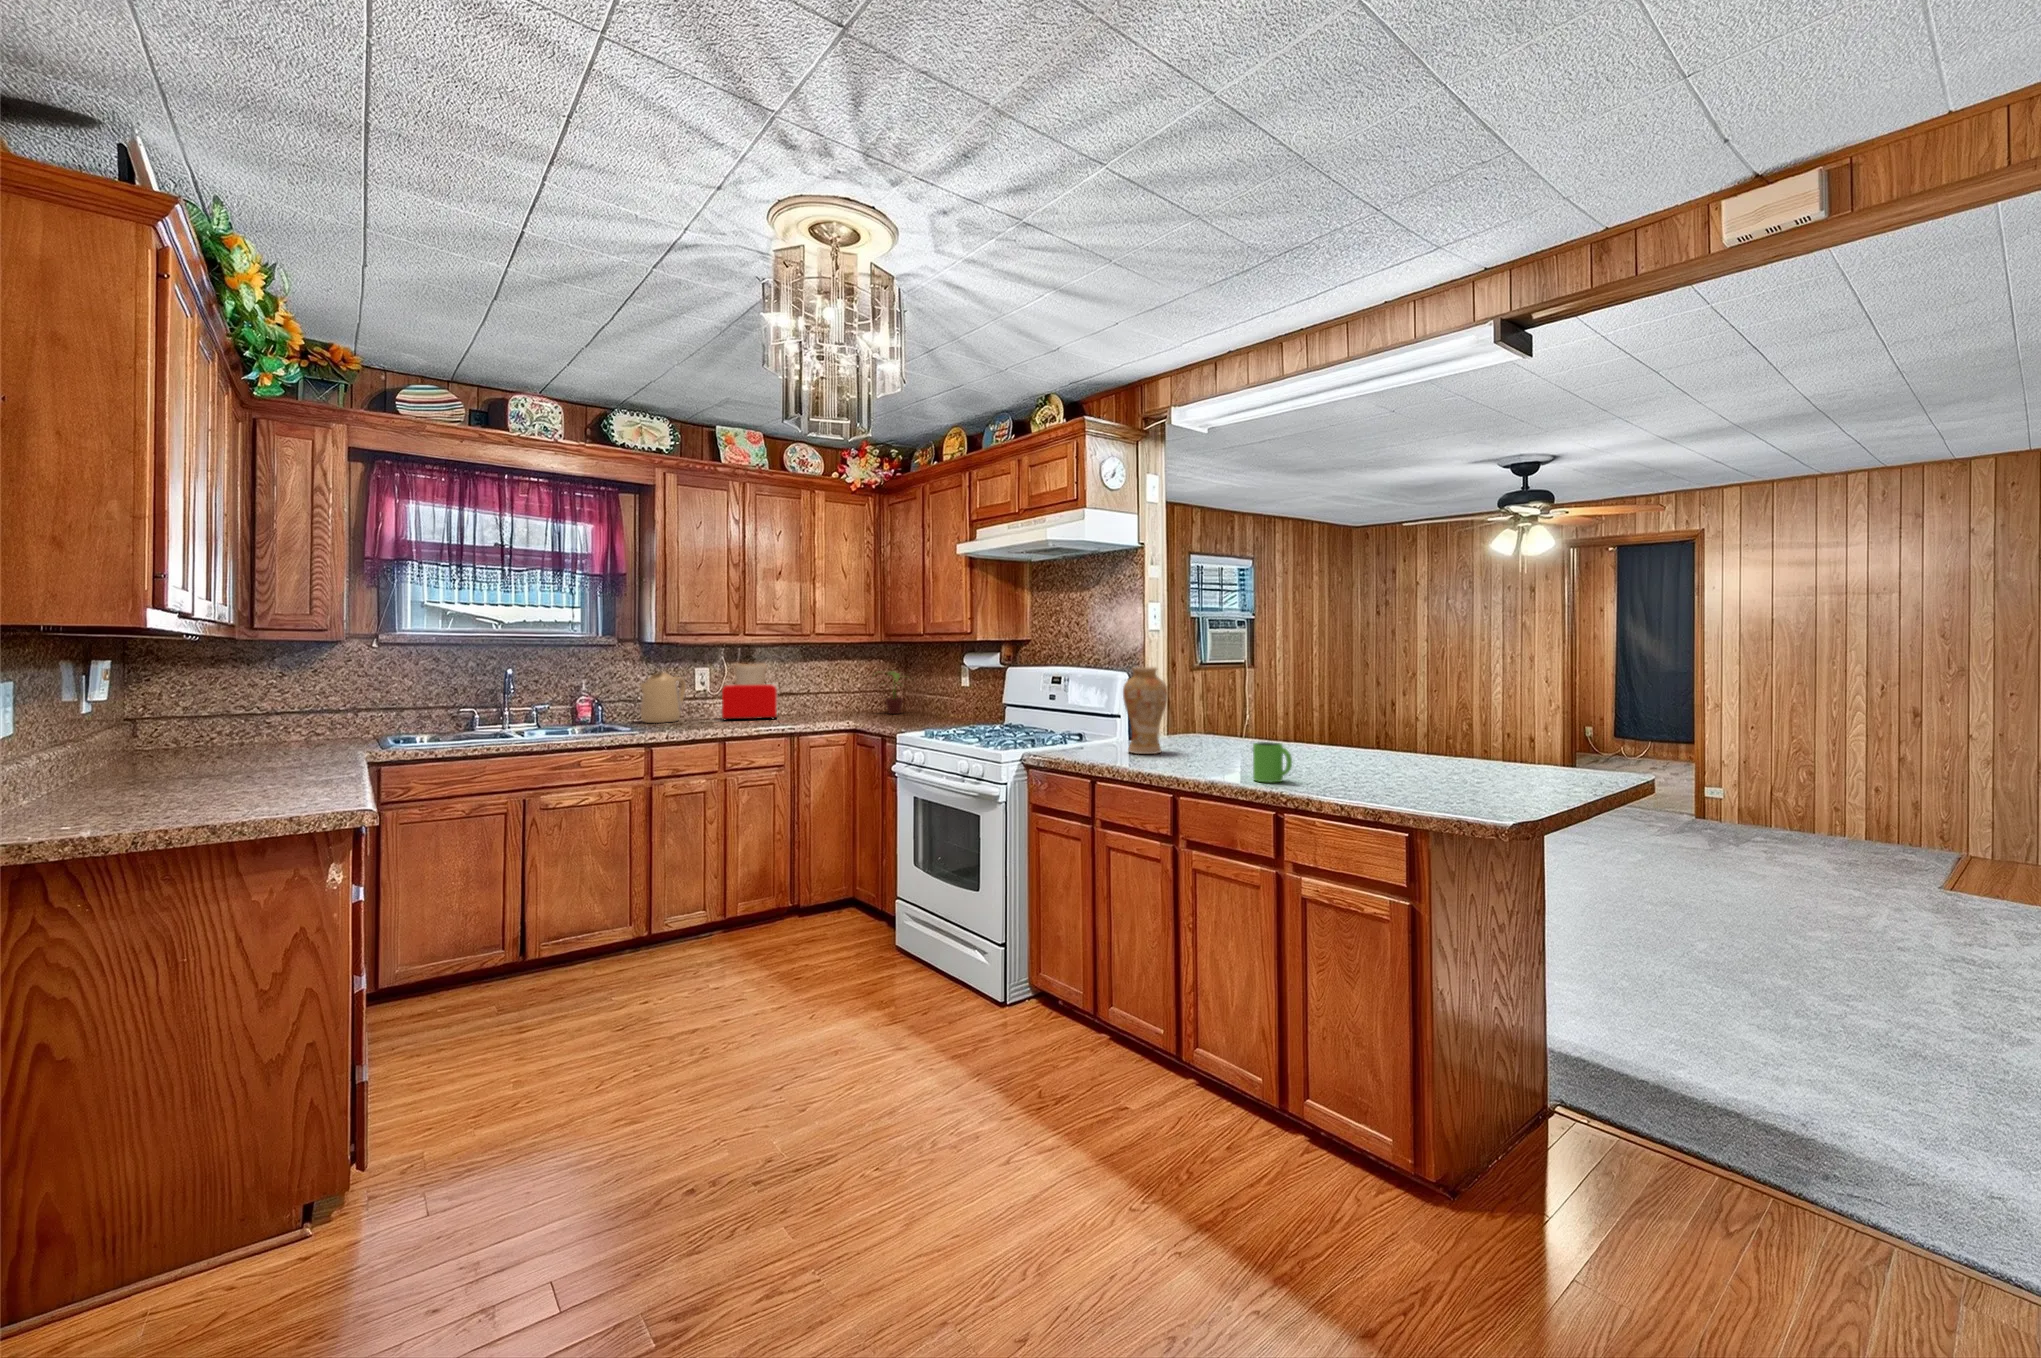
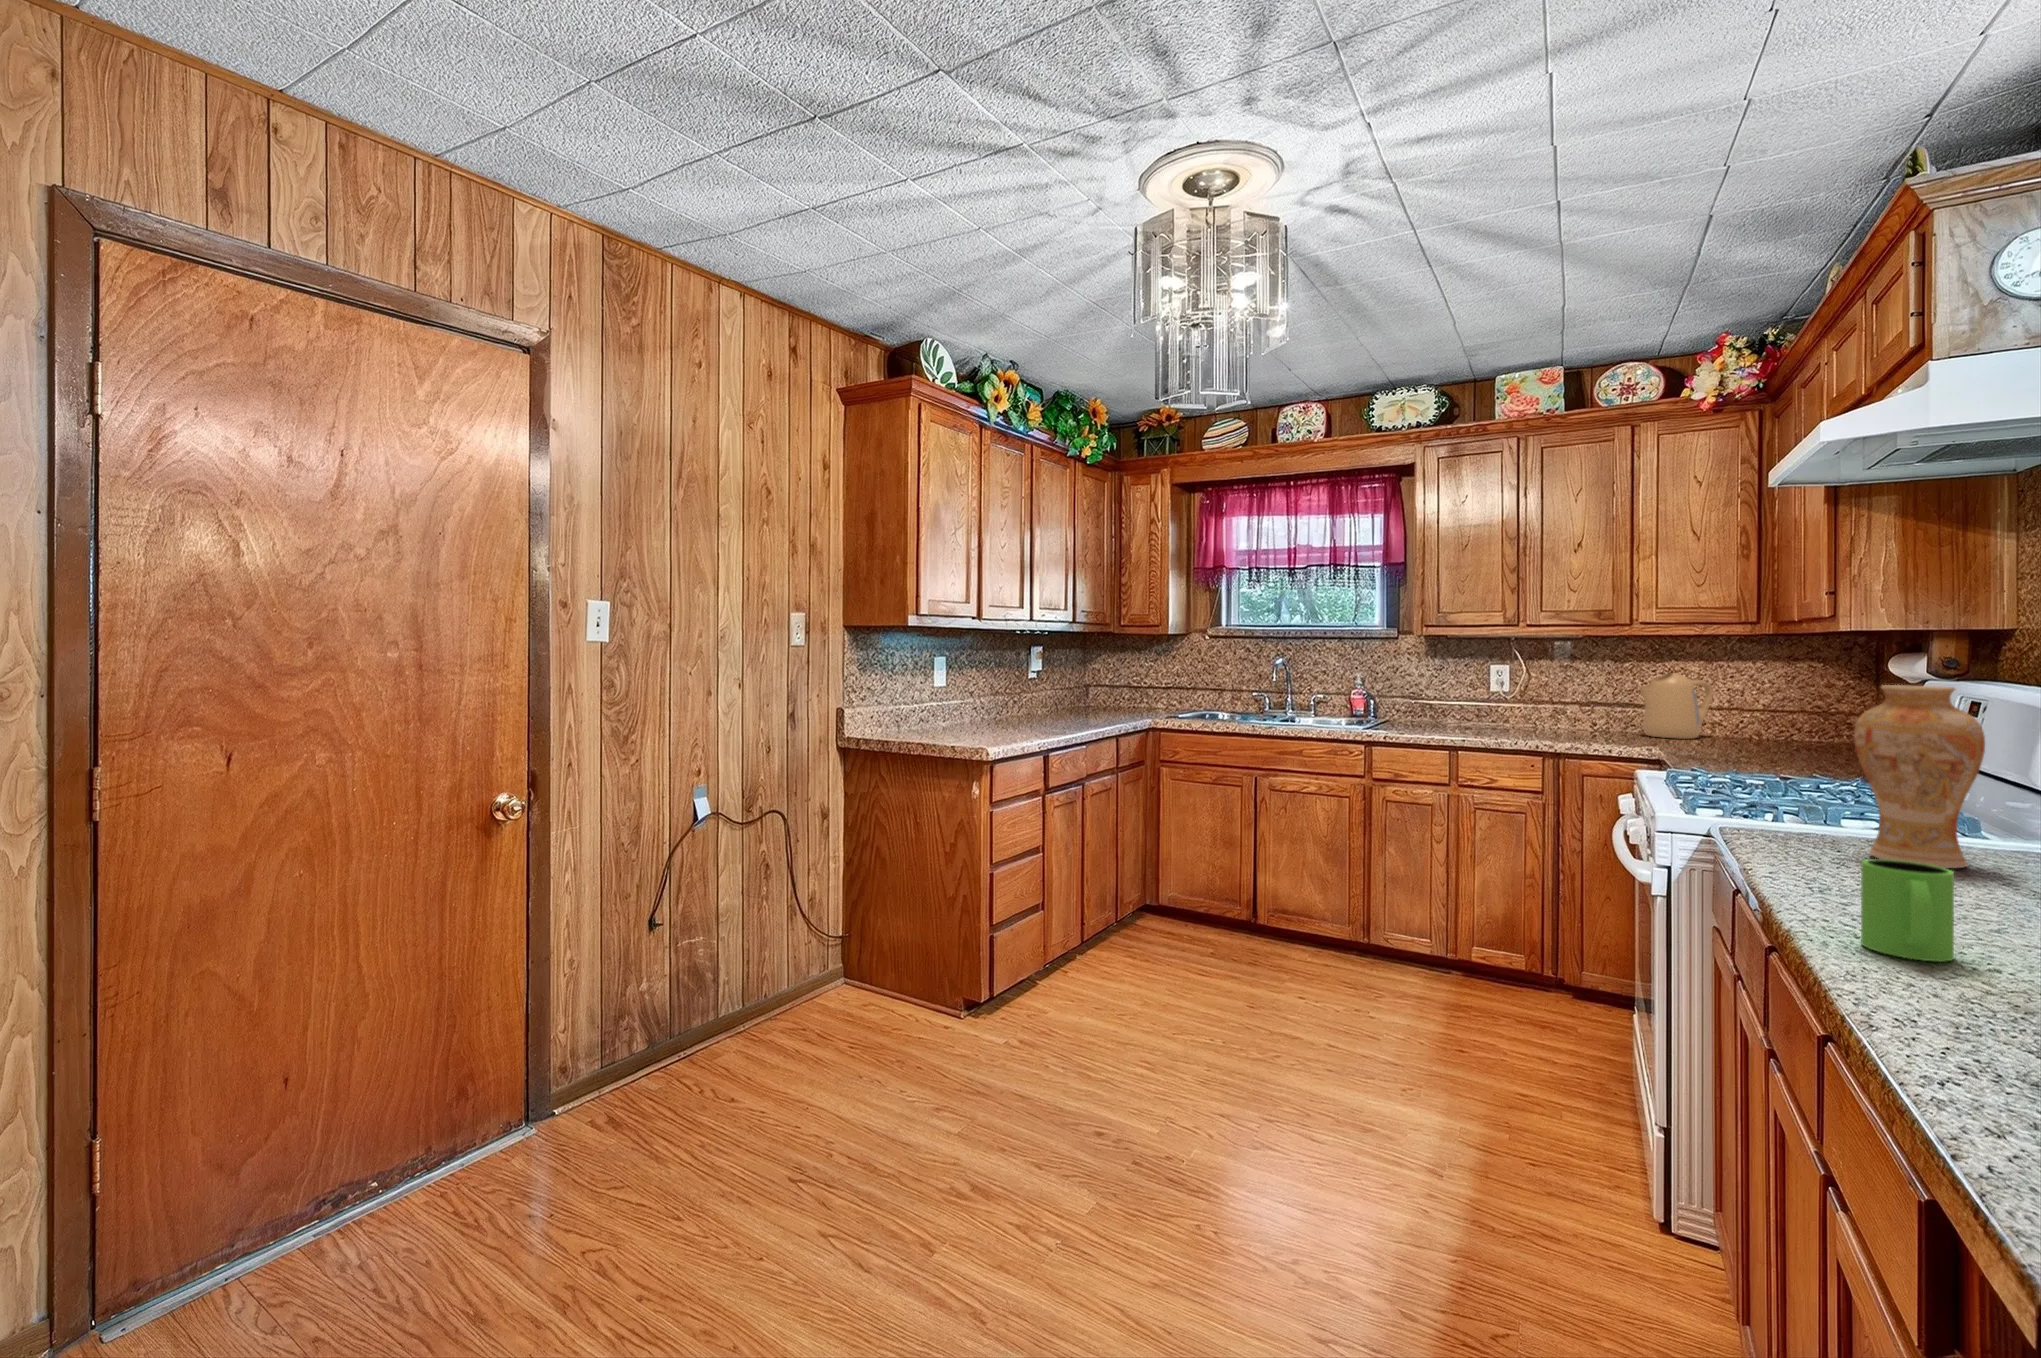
toaster: present [720,663,778,720] -> none [1498,661,1582,735]
potted plant: present [878,671,904,714] -> none [1729,680,1818,749]
kettle: present [640,672,686,723] -> present [1639,673,1713,739]

